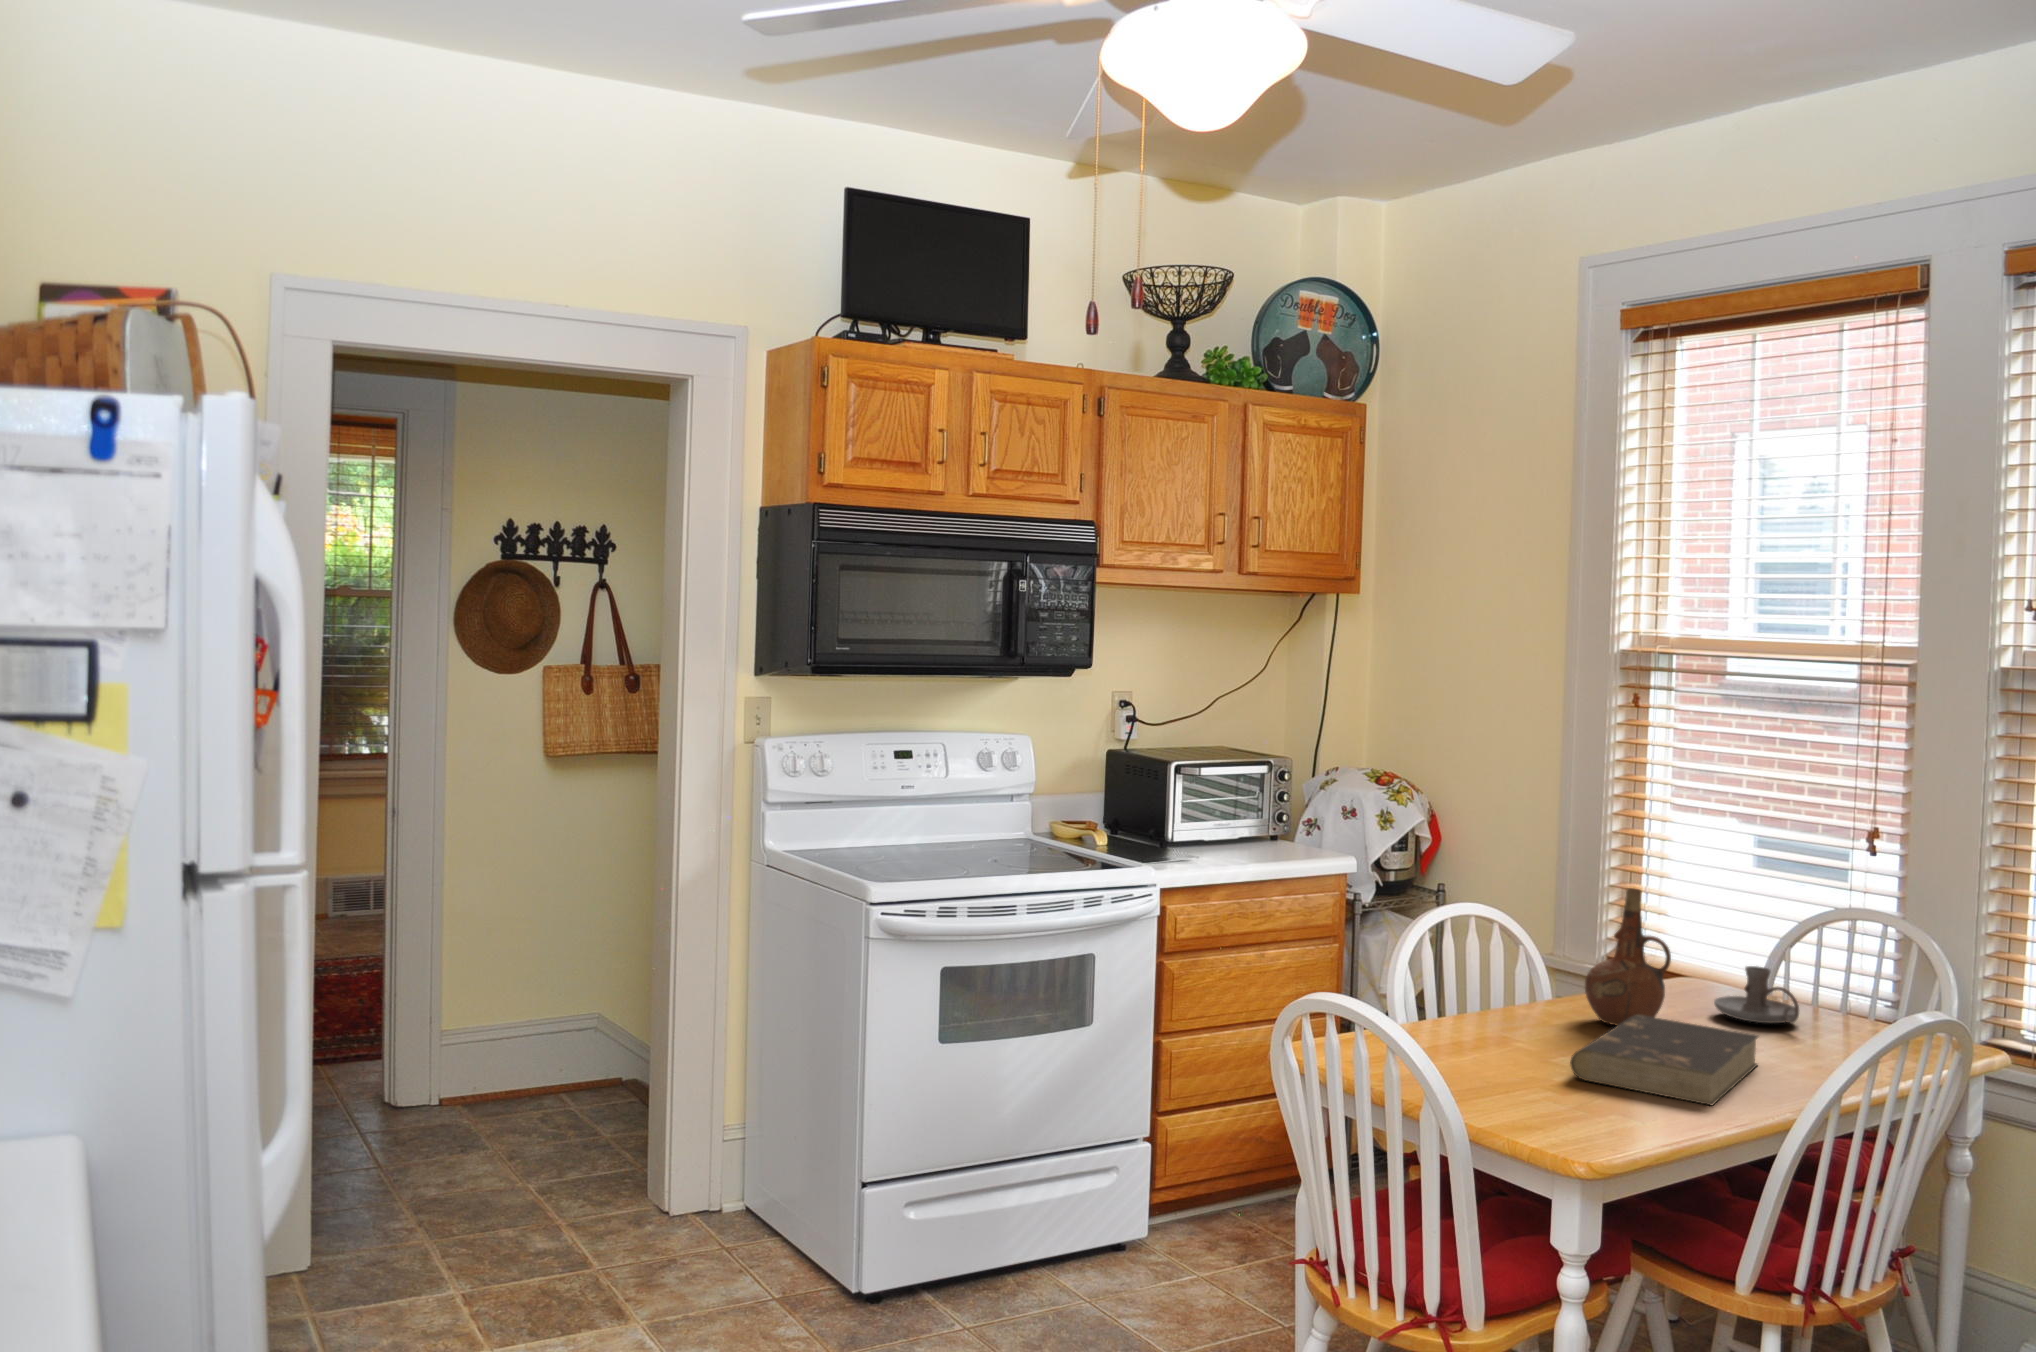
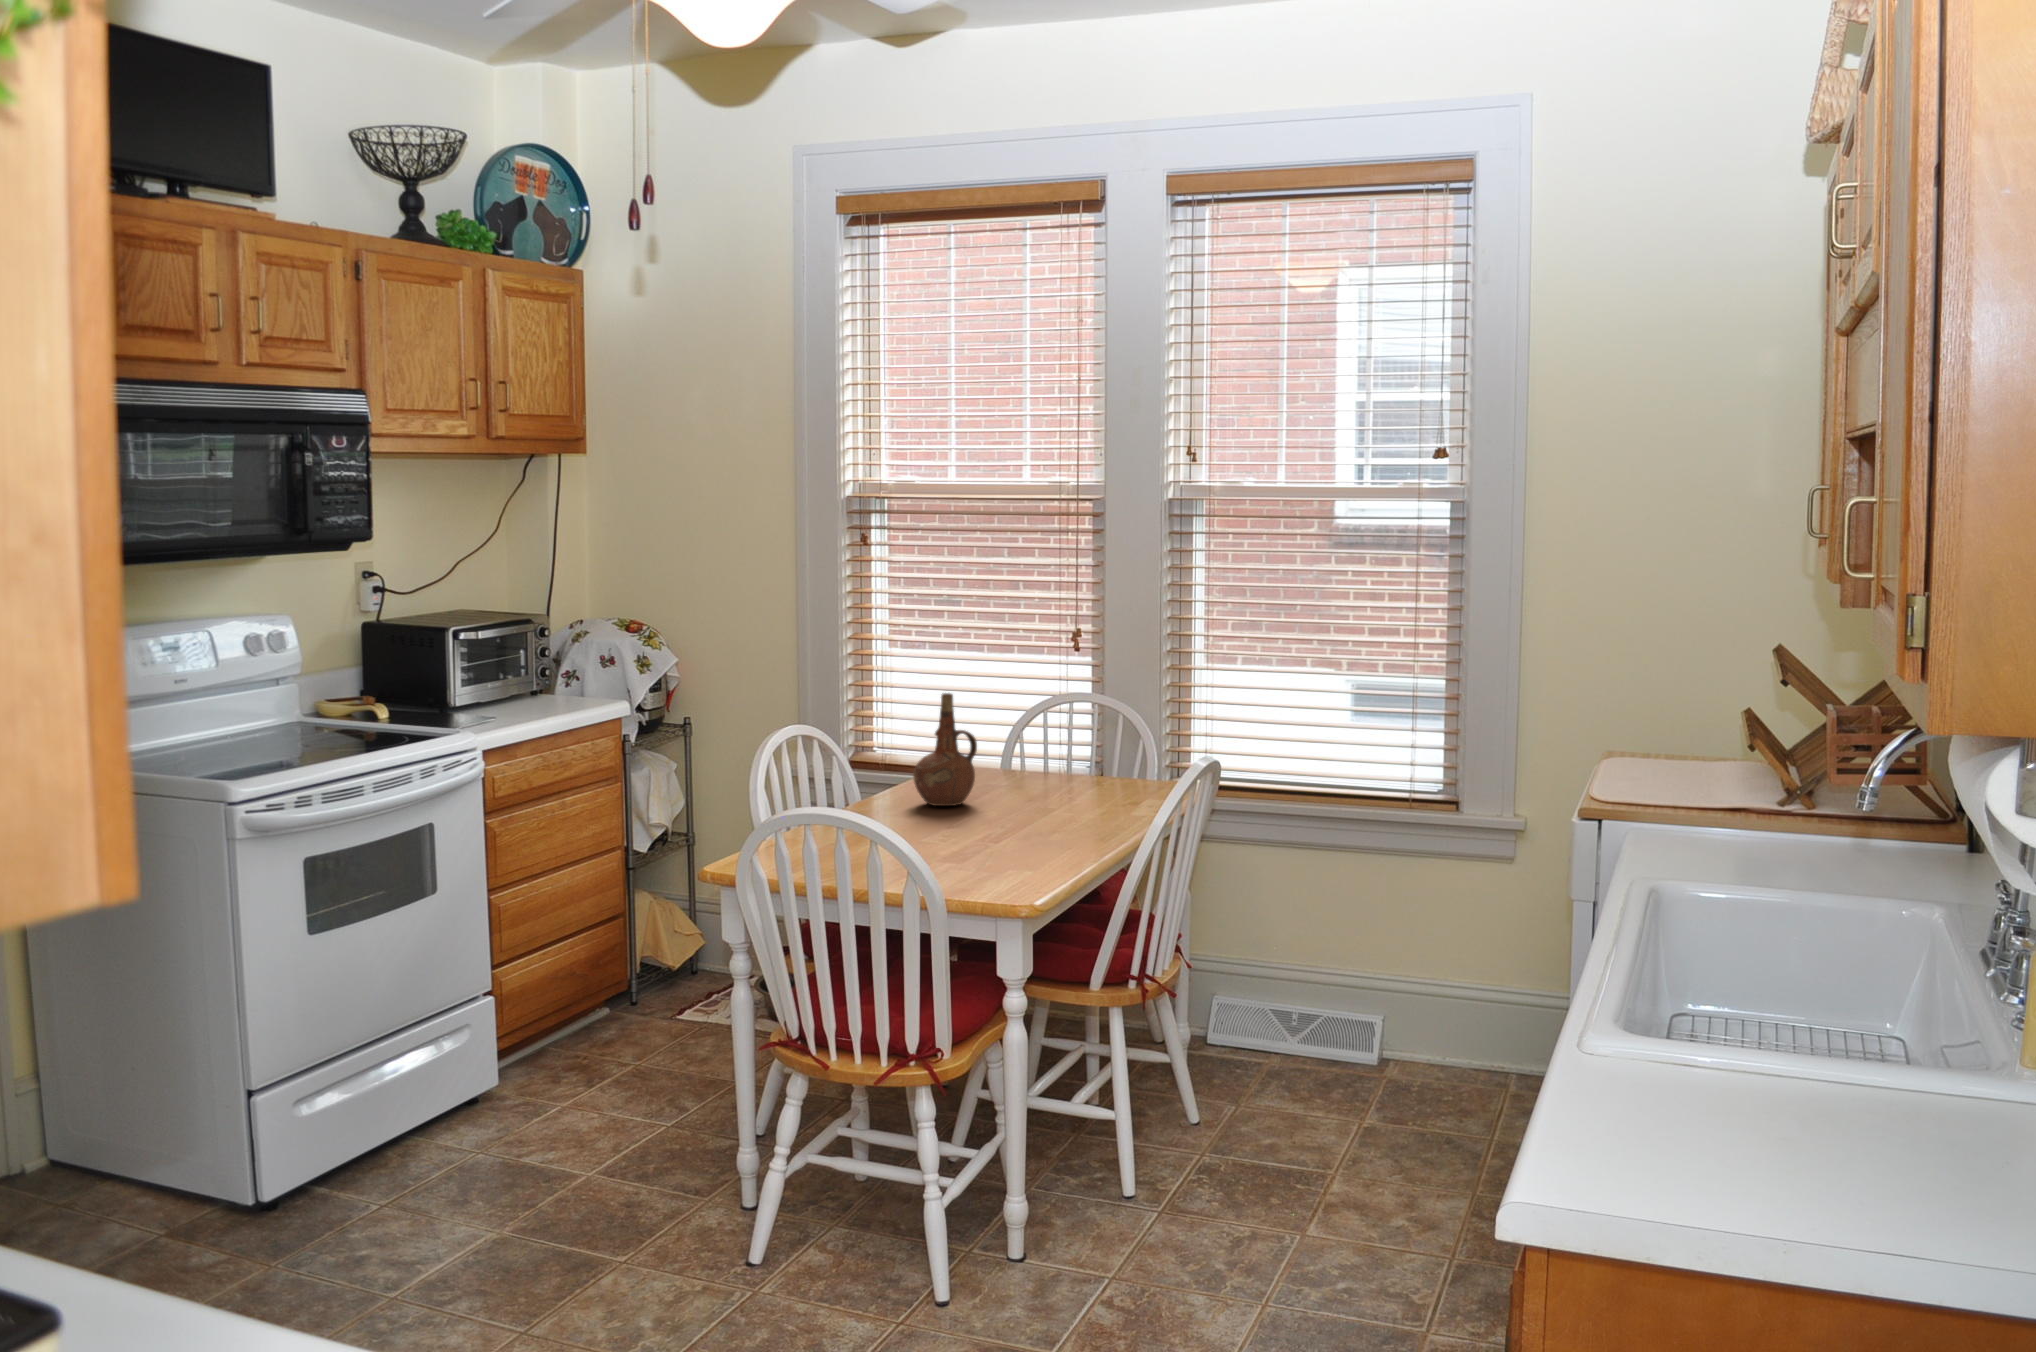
candle holder: present [1714,966,1799,1023] -> none [993,744,1061,787]
book: present [1570,1015,1759,1105] -> none [958,793,1069,850]

